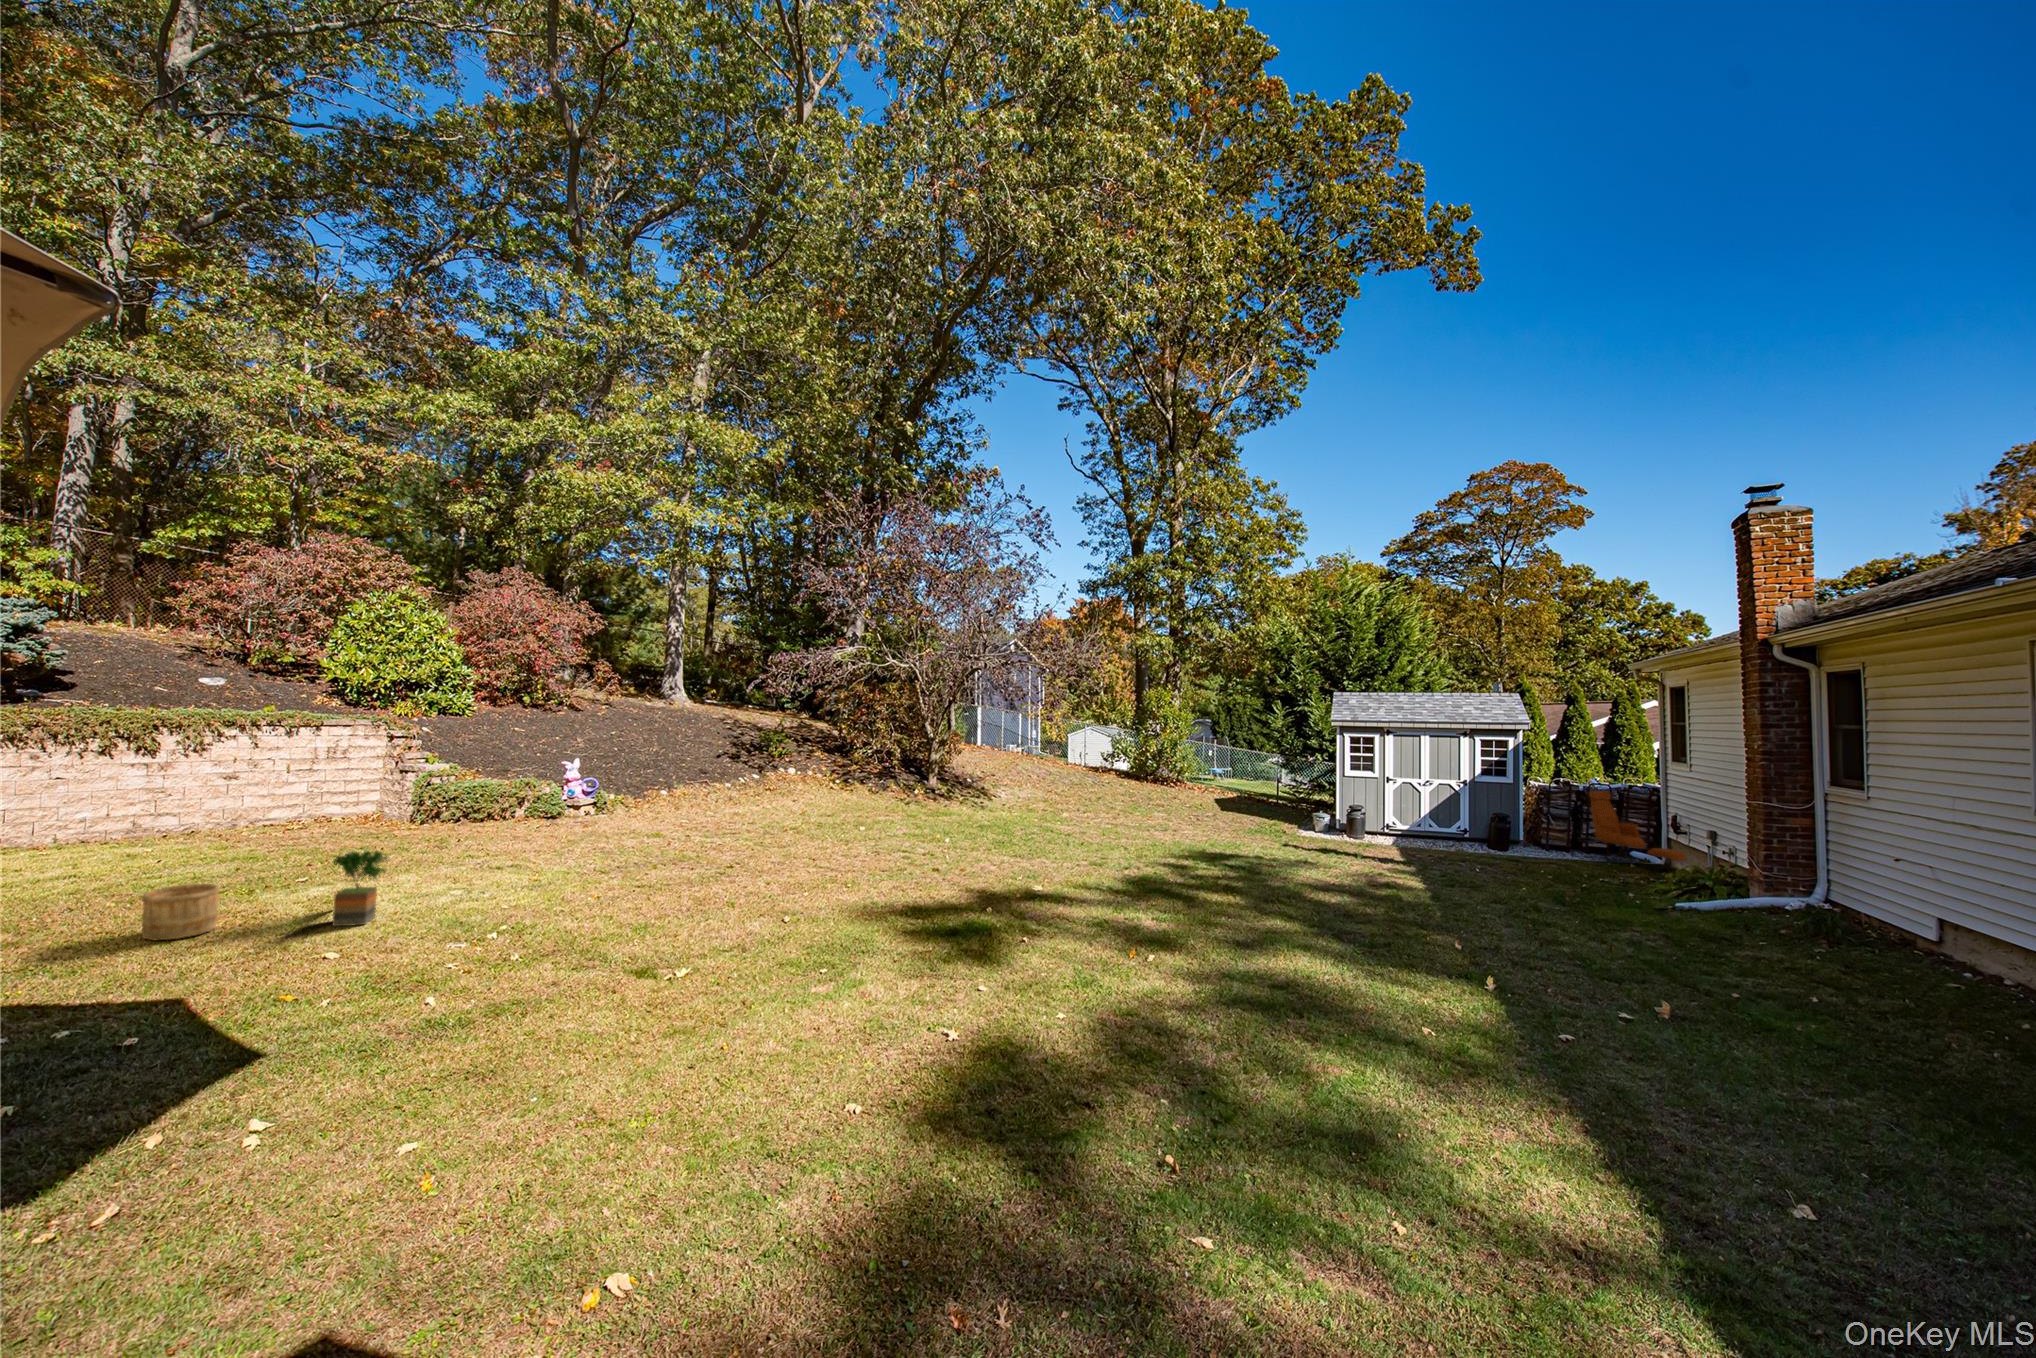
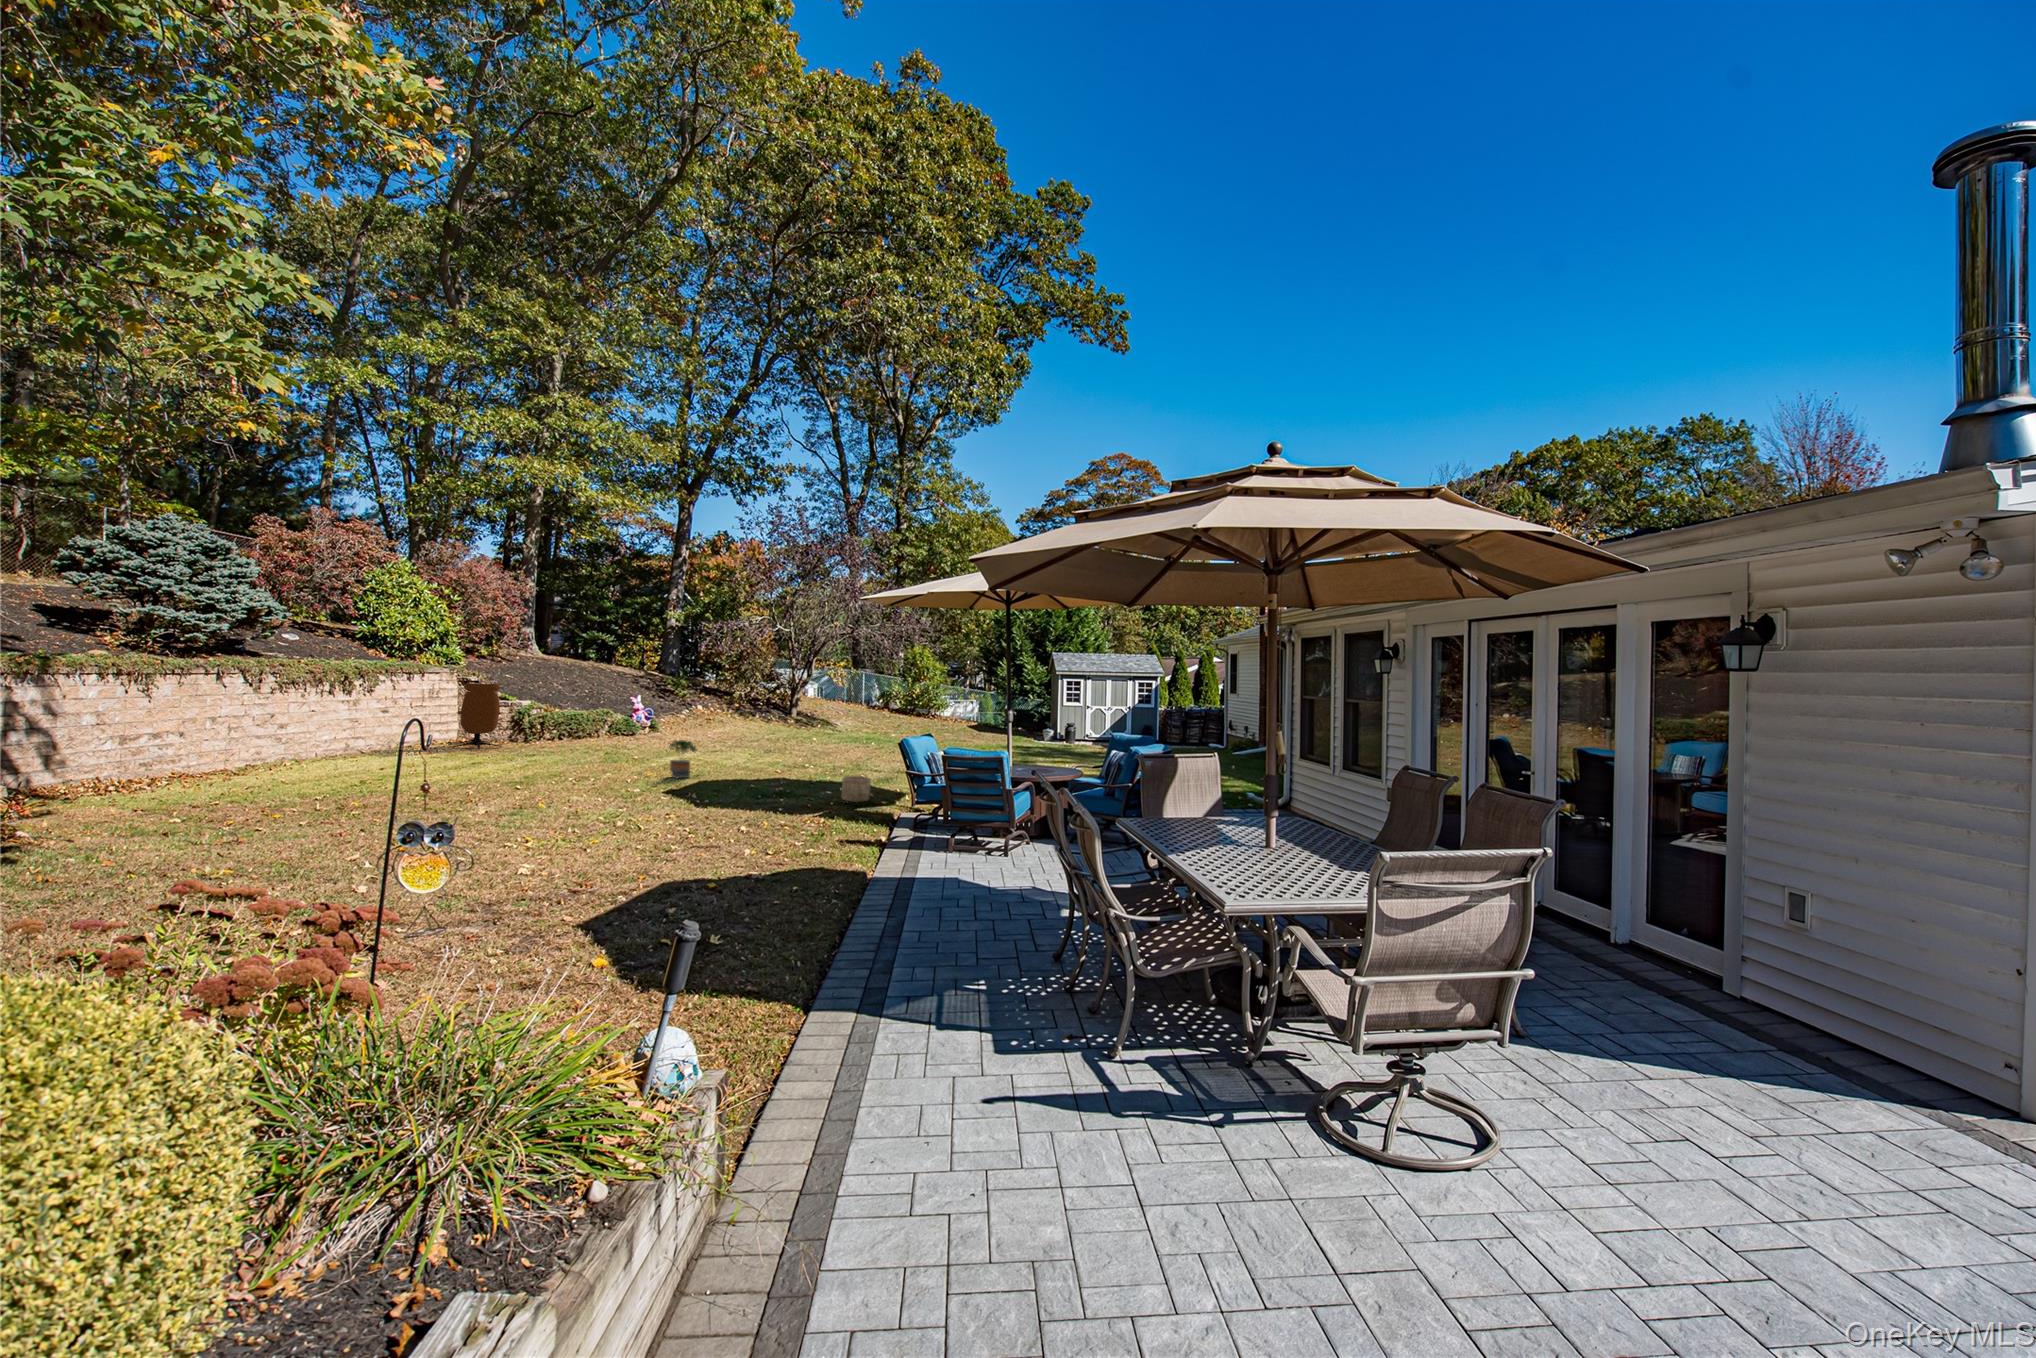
lounge chair: present [1589,791,1686,869] -> present [453,683,502,750]
wooden bucket: present [141,883,220,940] -> present [842,775,871,802]

